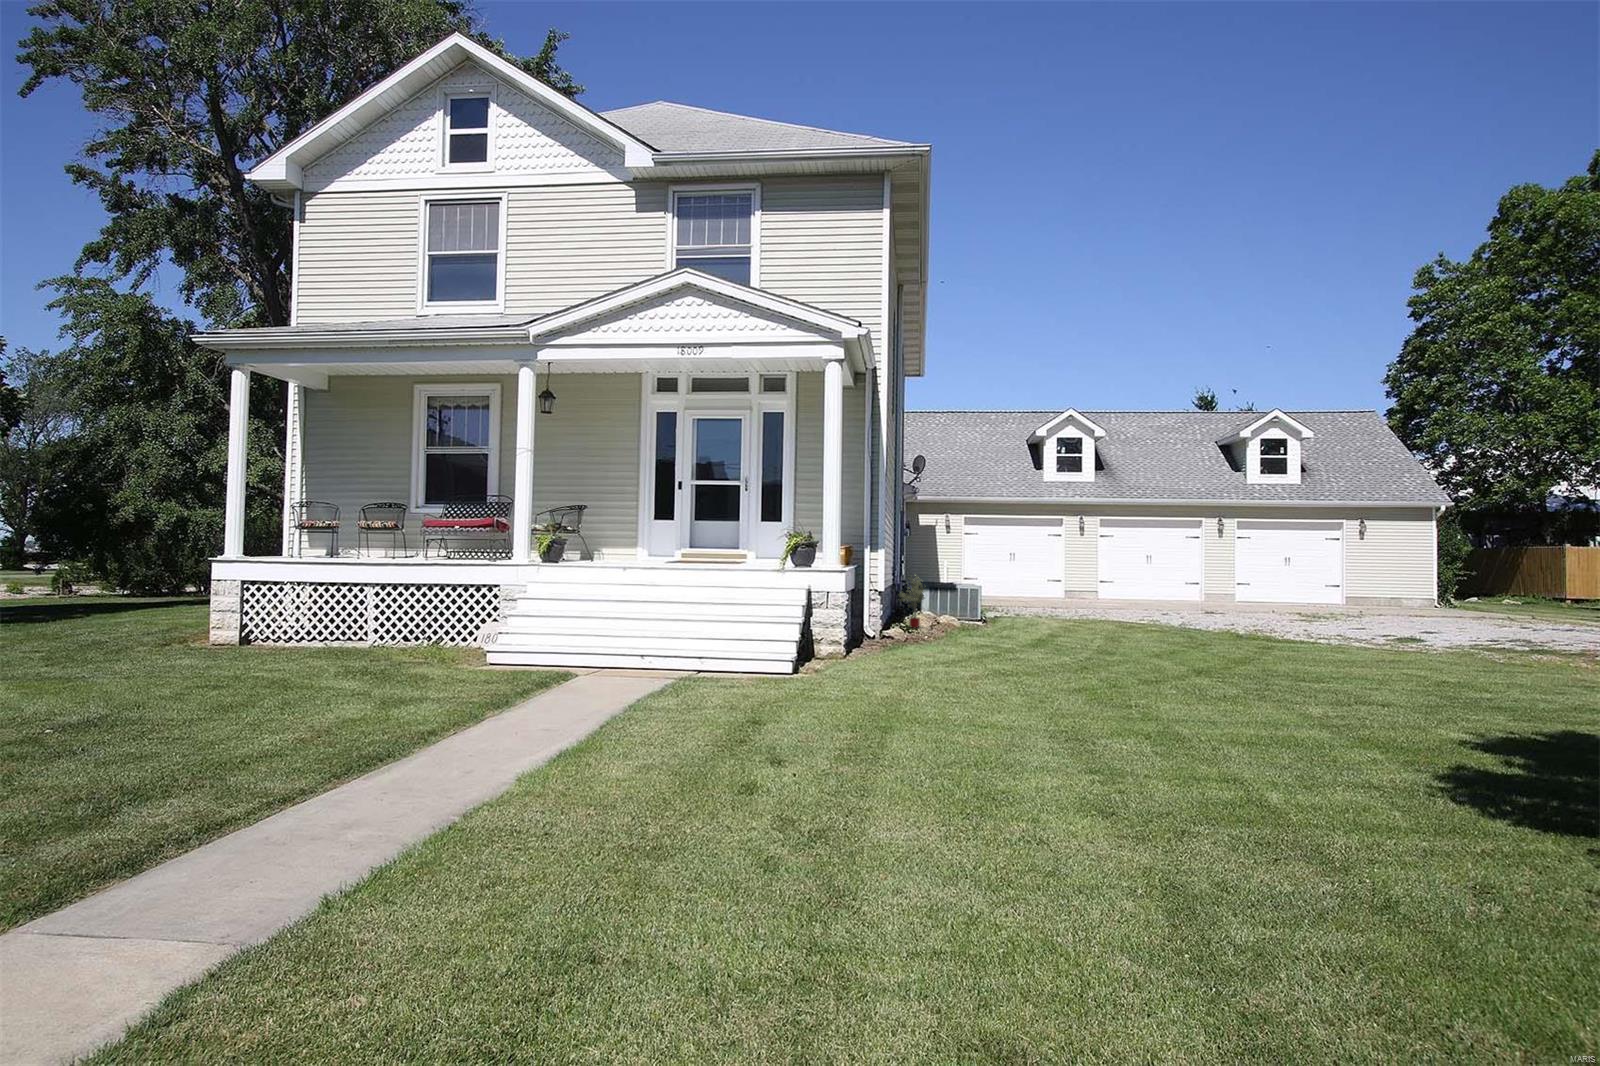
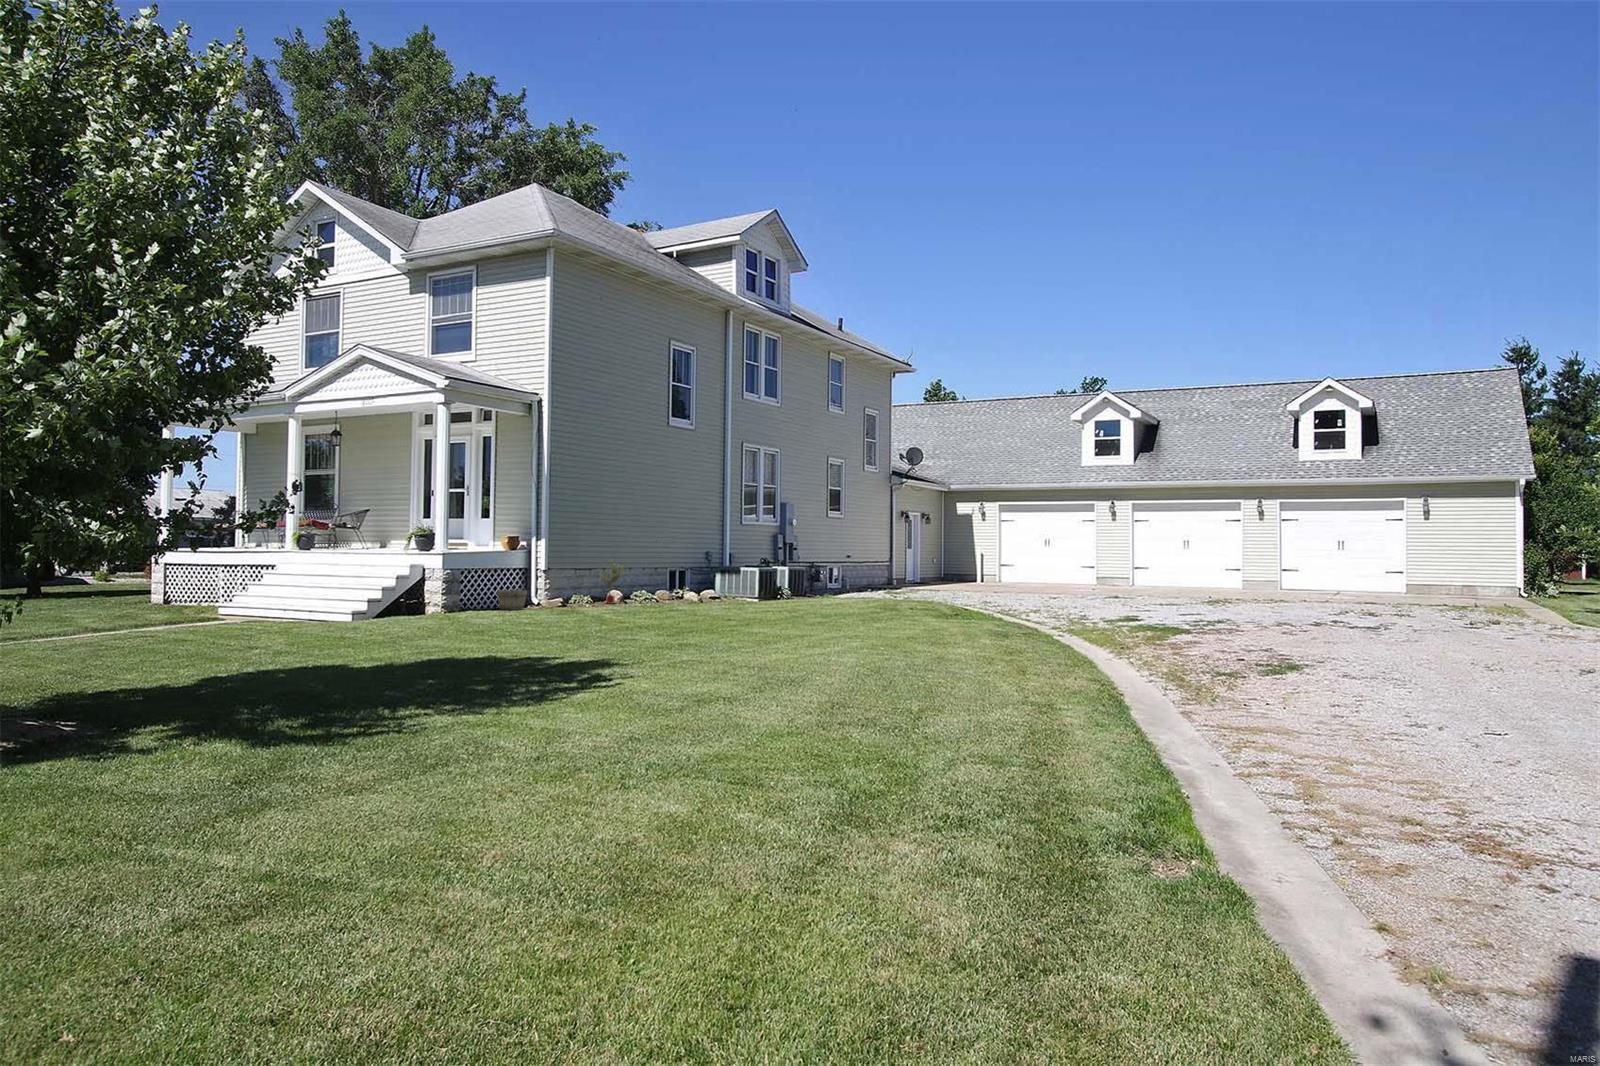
wooden bucket: none [867,606,905,640] -> present [497,587,527,610]

